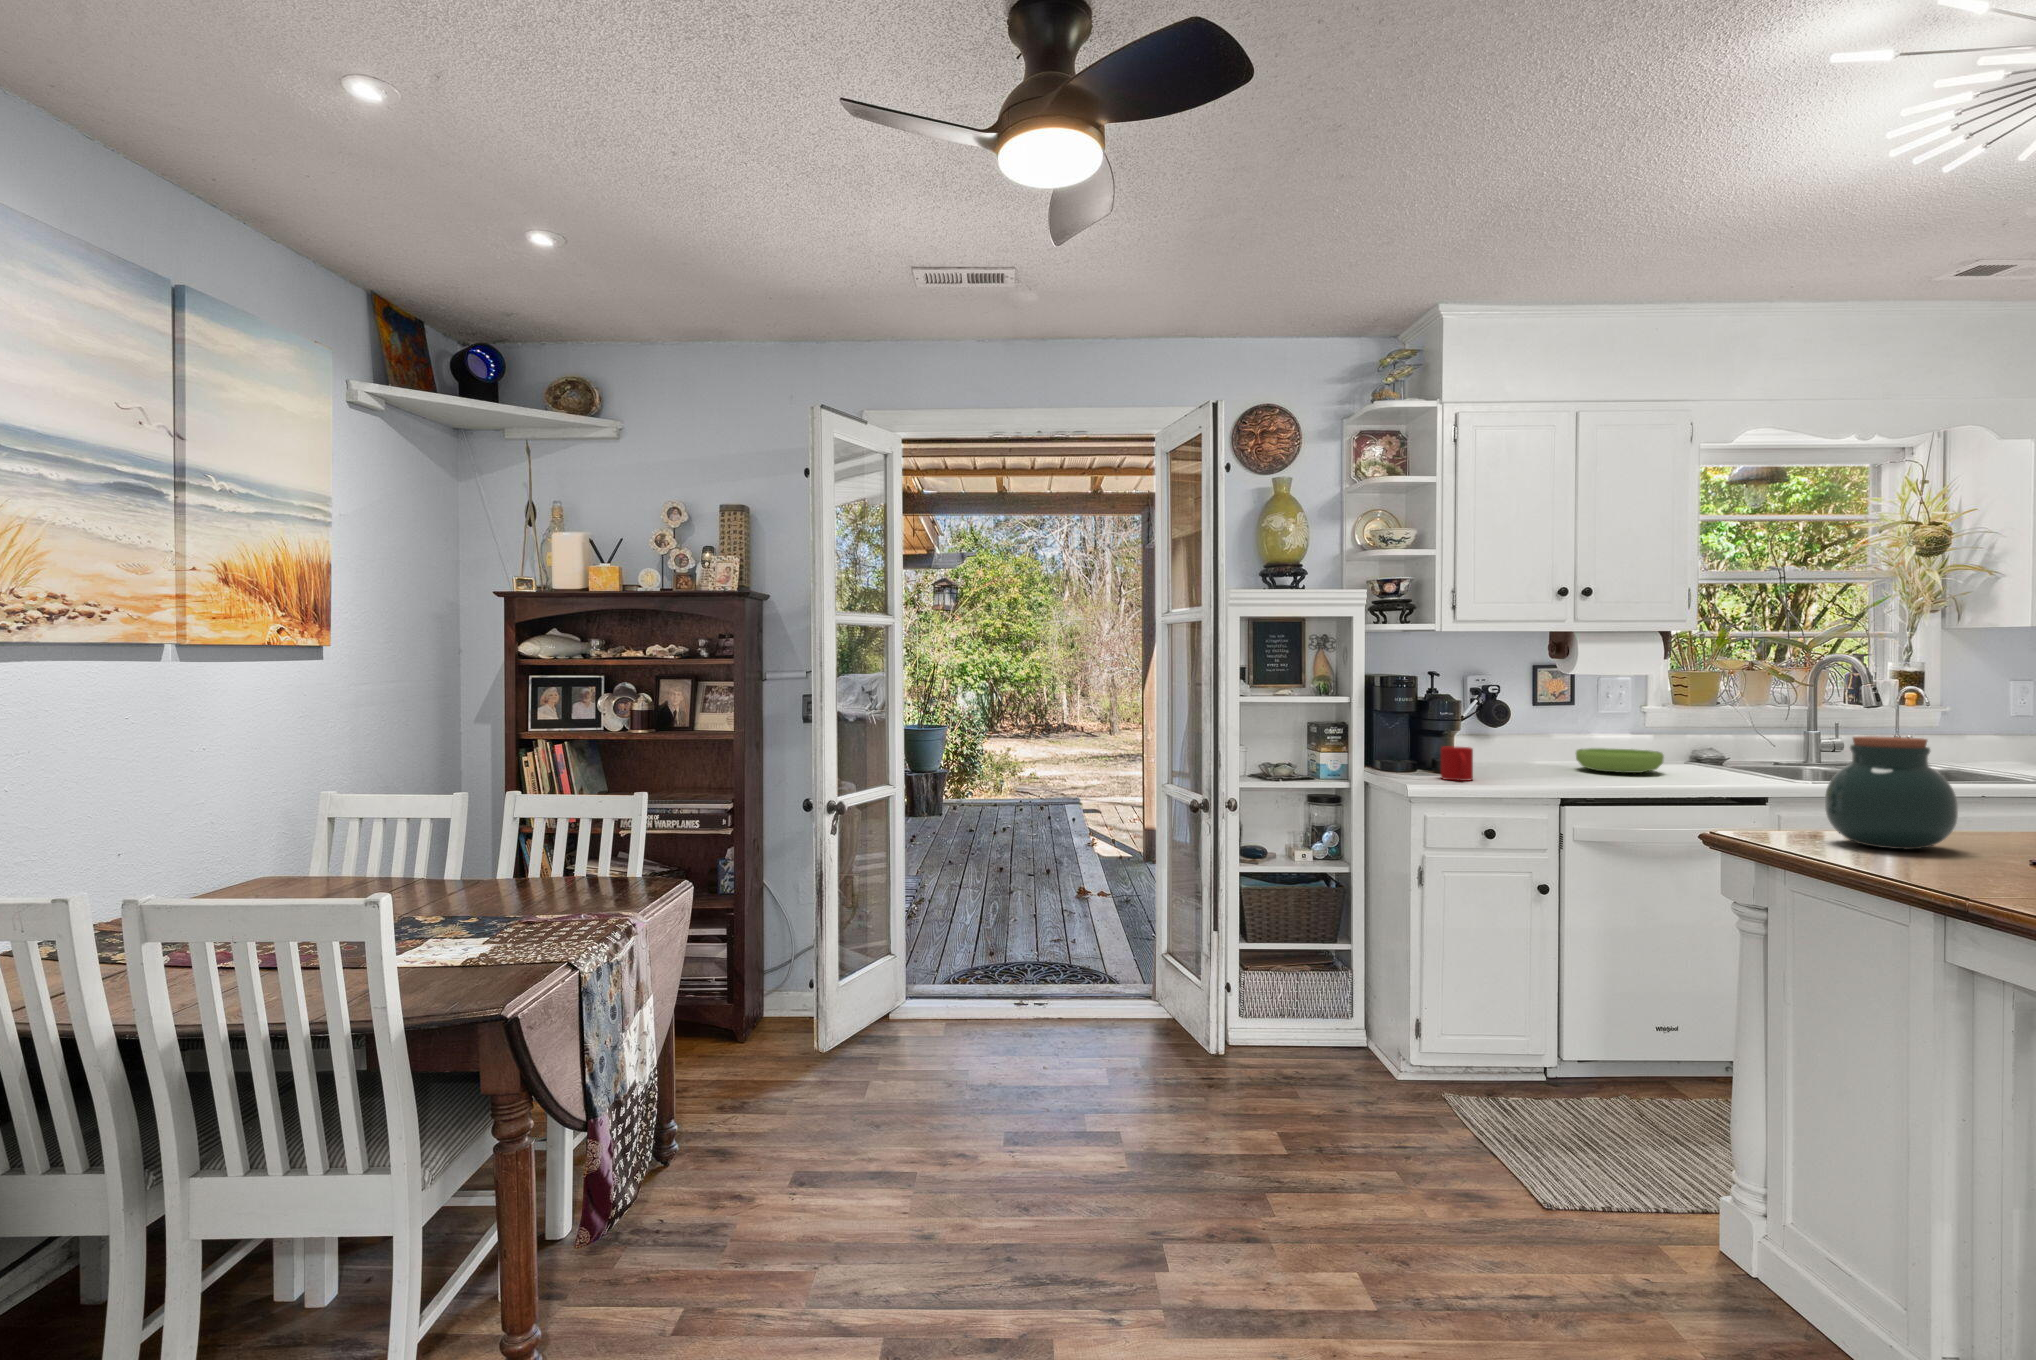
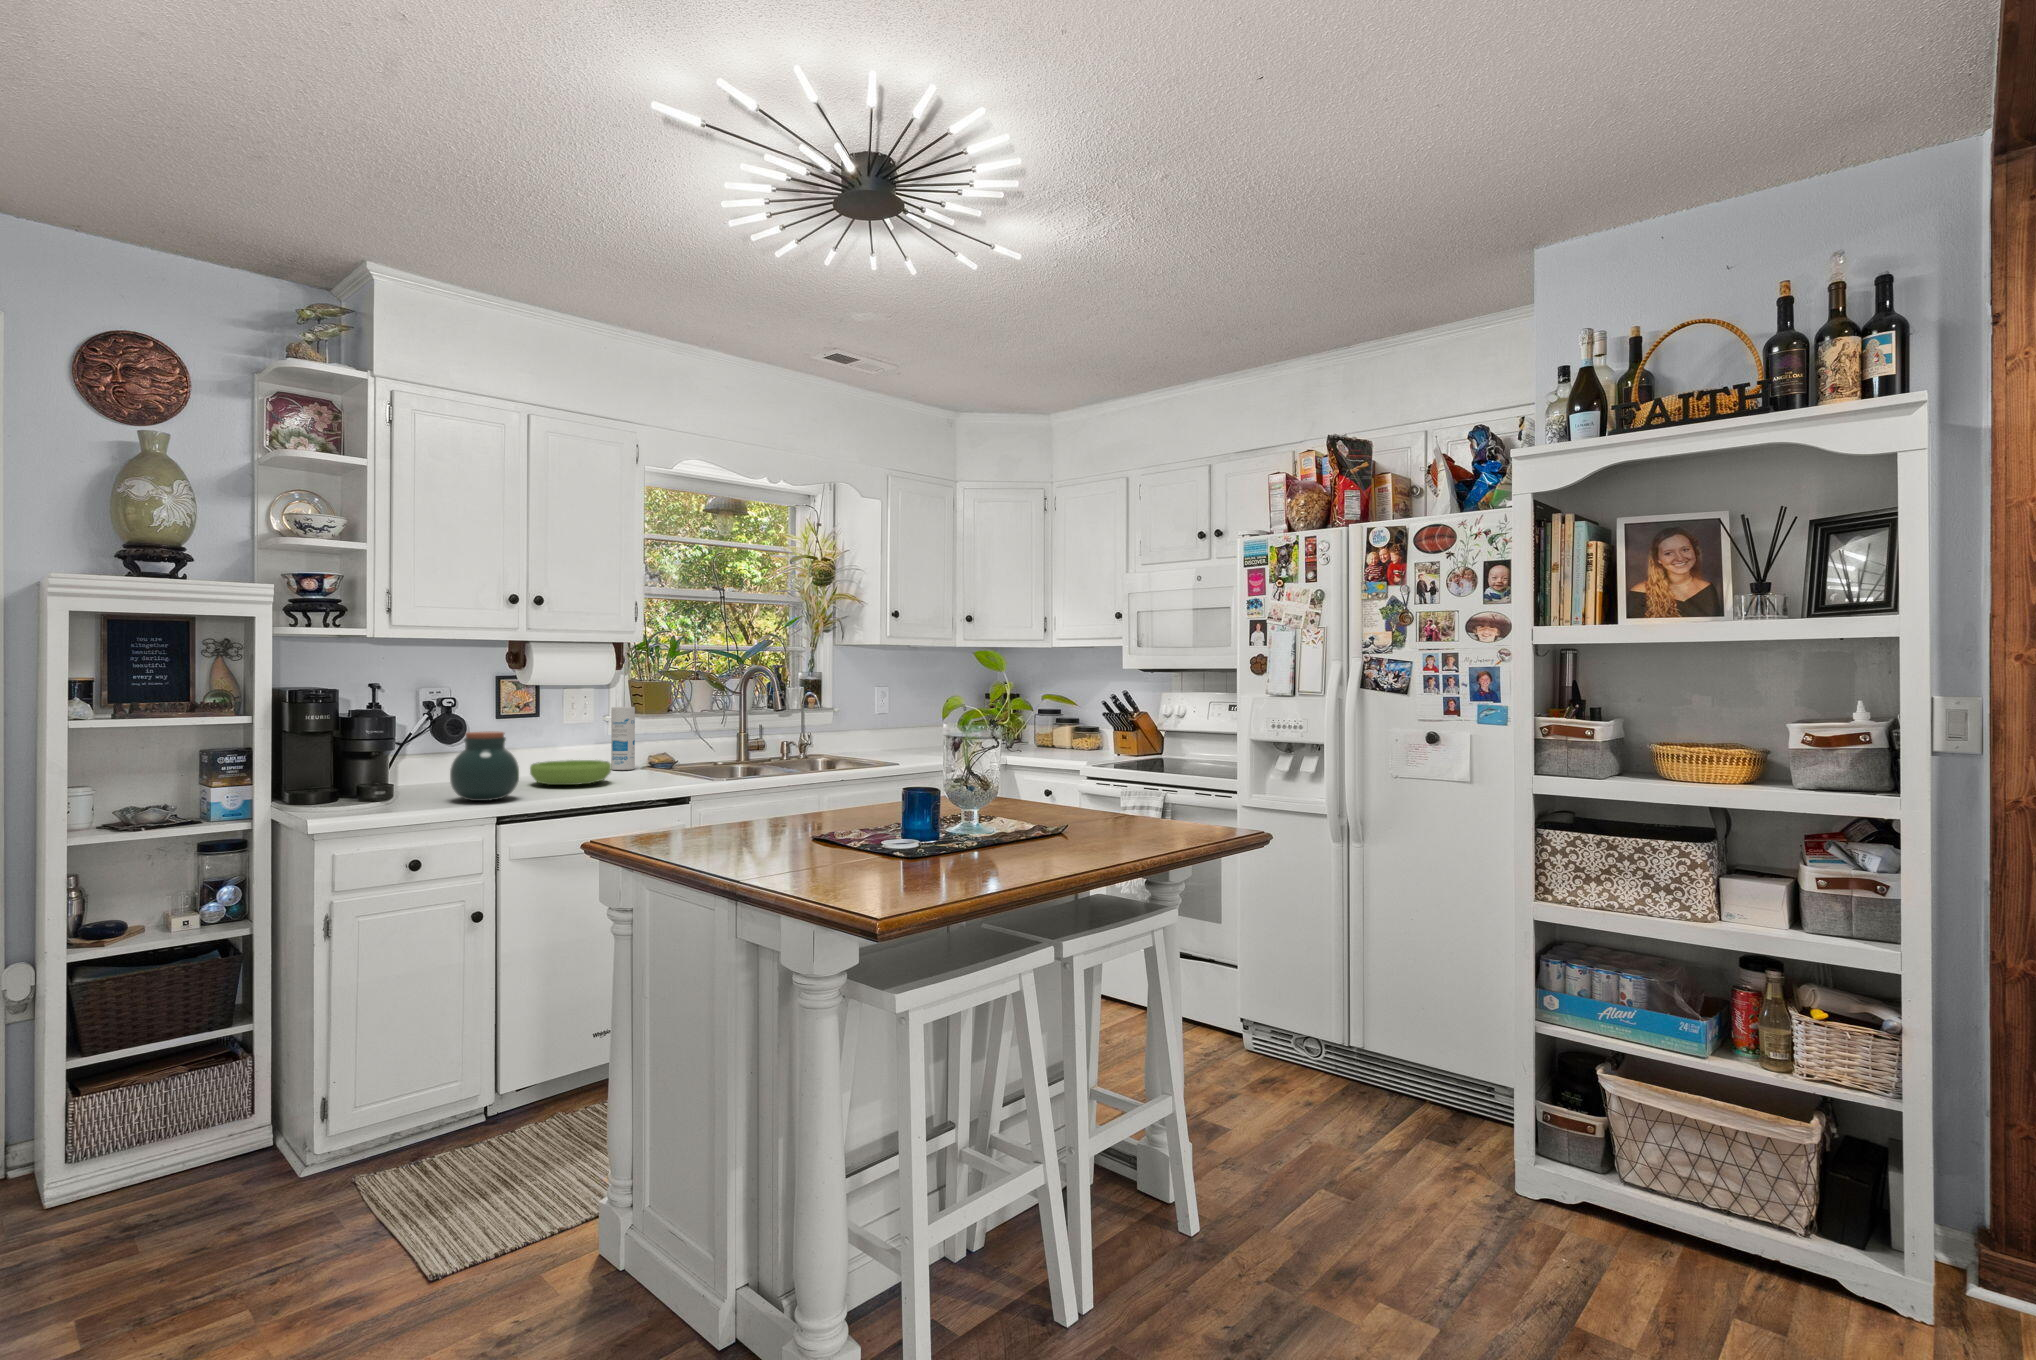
canister: none [1653,698,1680,763] -> present [611,707,635,770]
jar: present [1825,736,1958,849] -> present [450,732,519,801]
mug: present [1441,746,1473,781] -> none [366,771,405,811]

